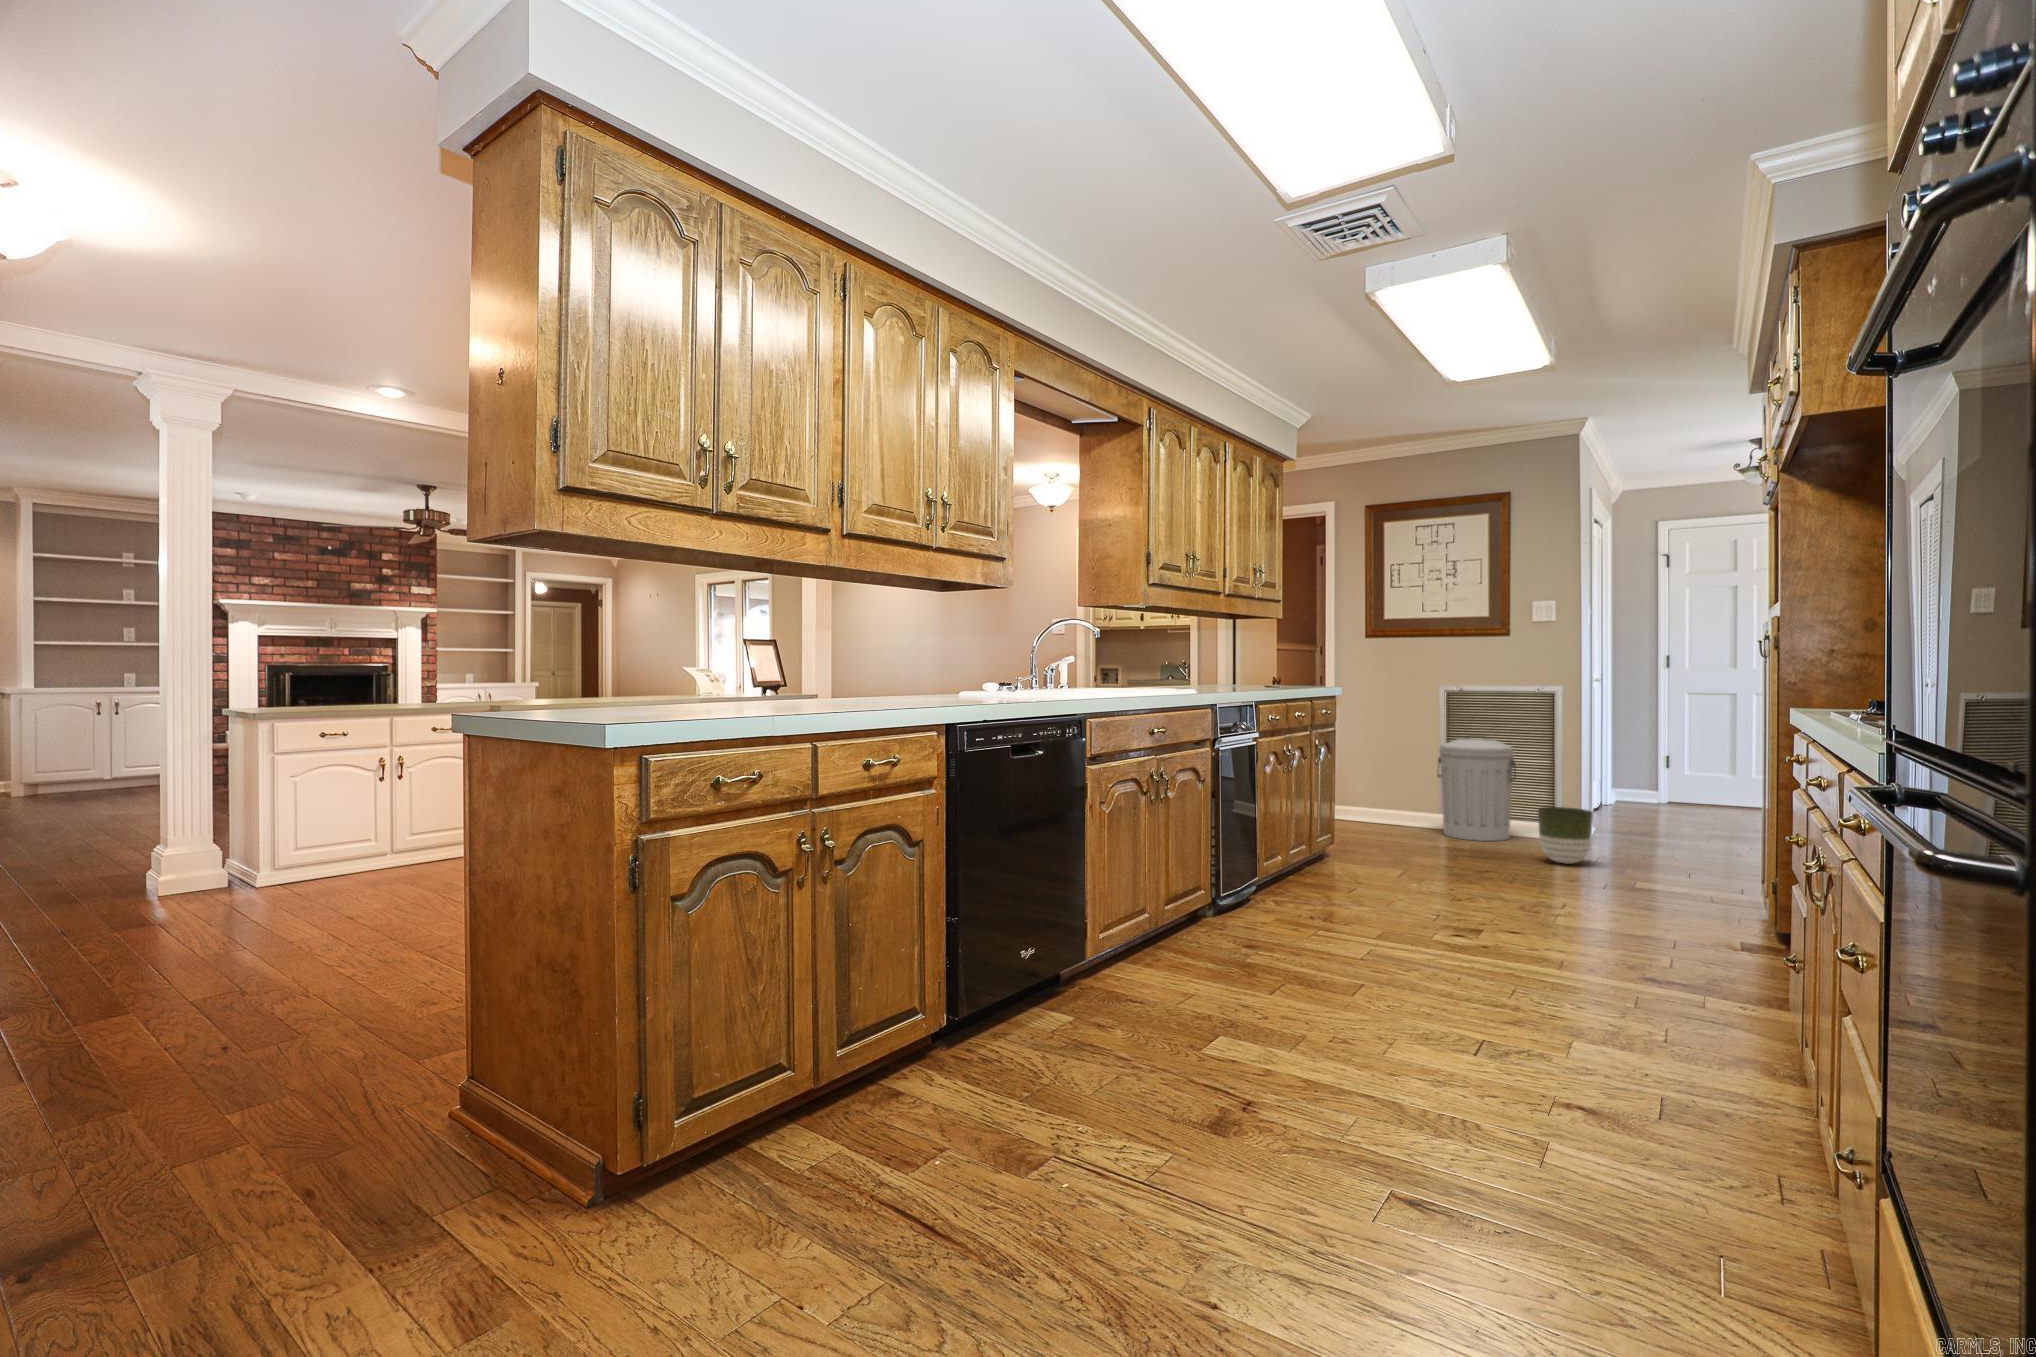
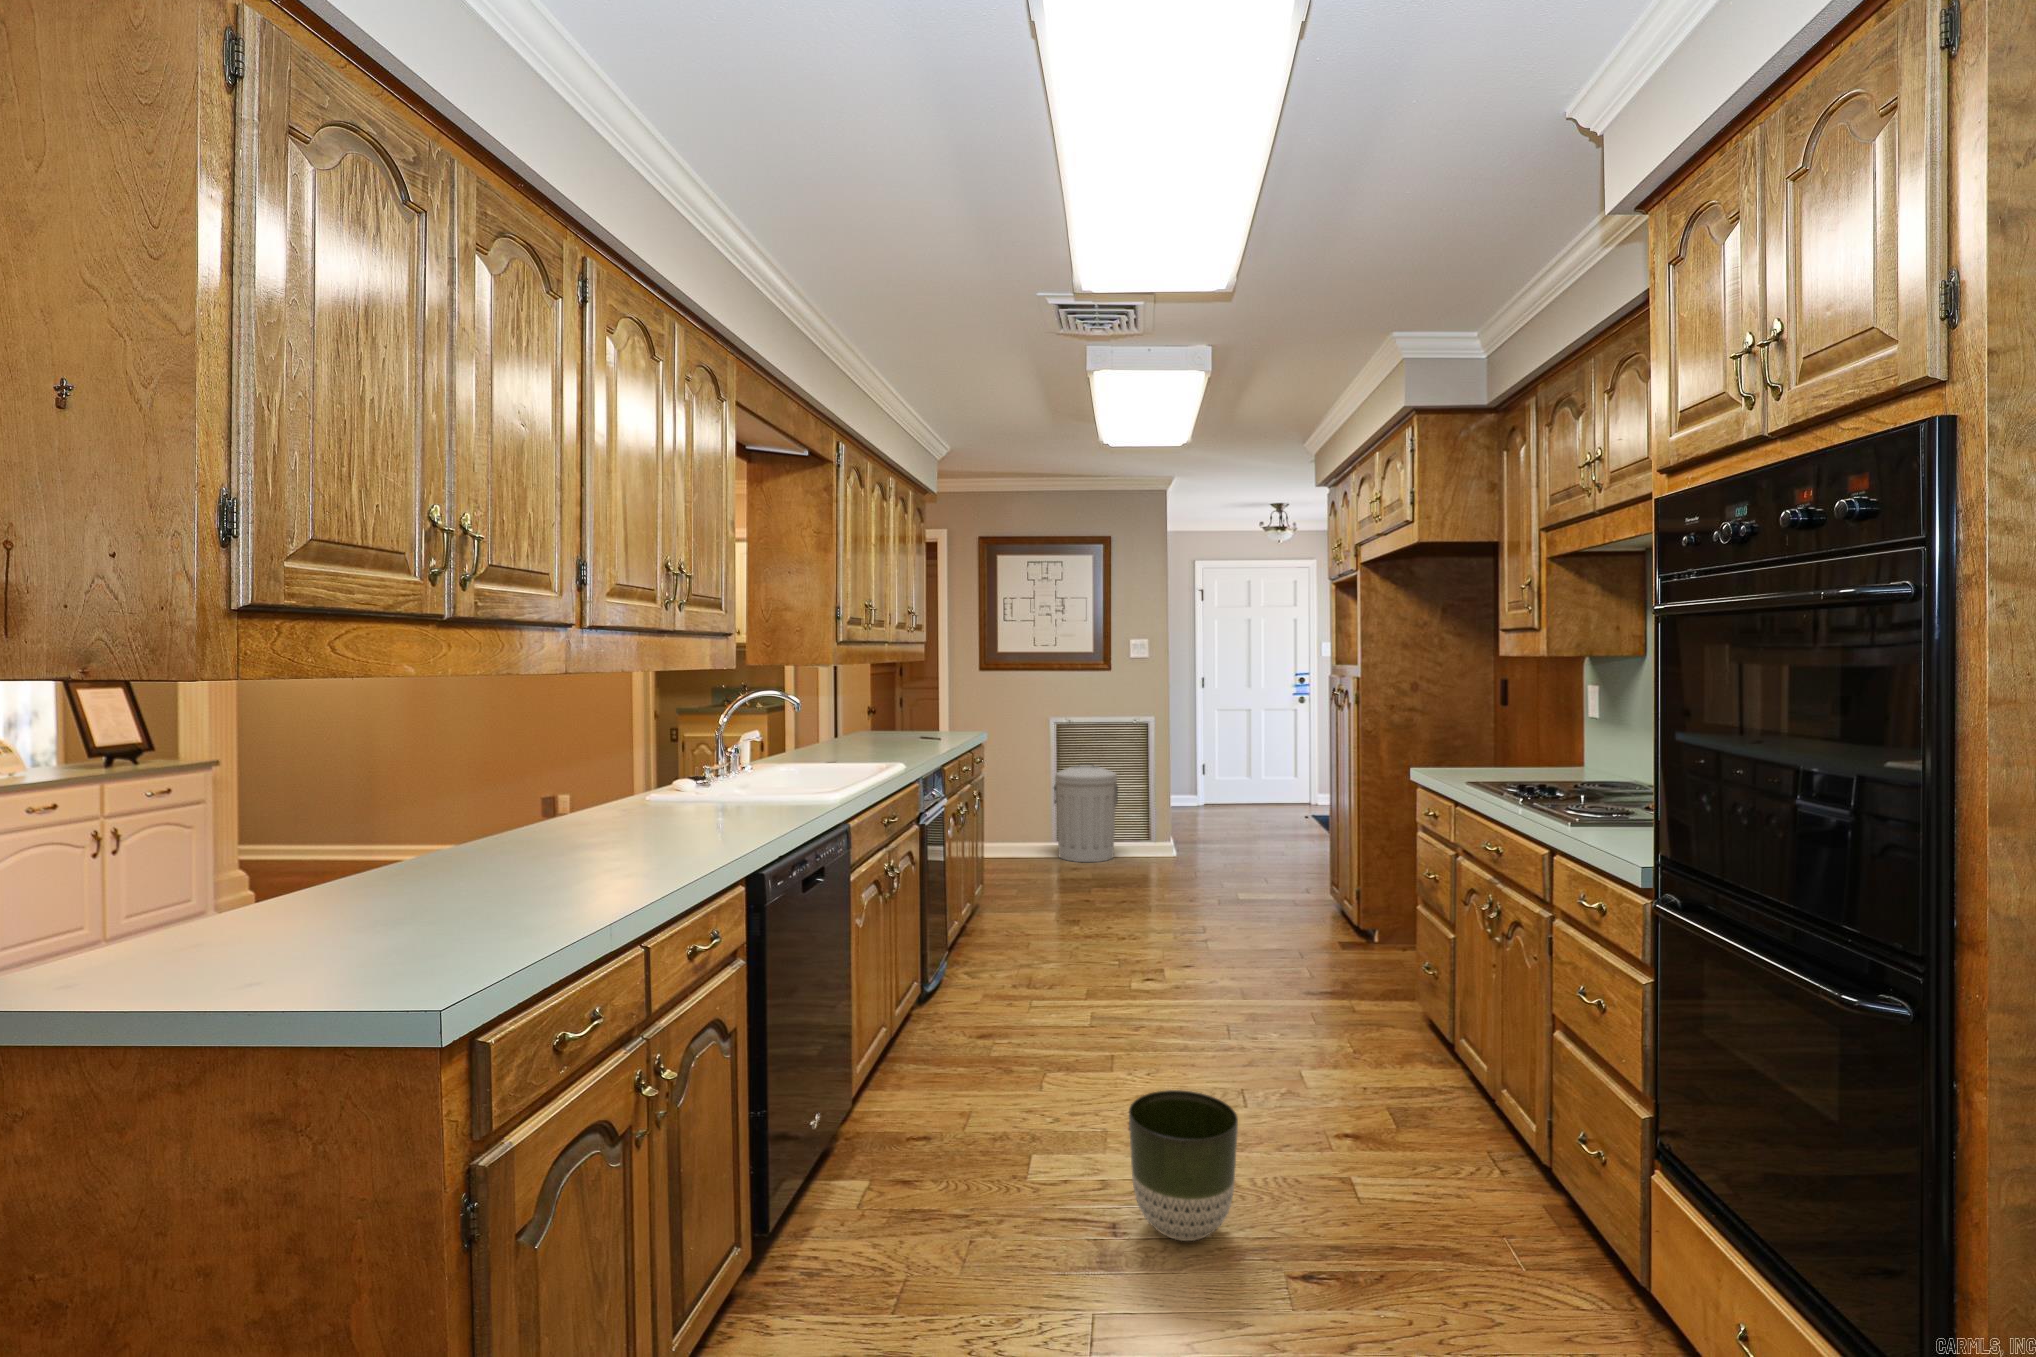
planter: present [1538,807,1593,864] -> present [1129,1090,1238,1241]

